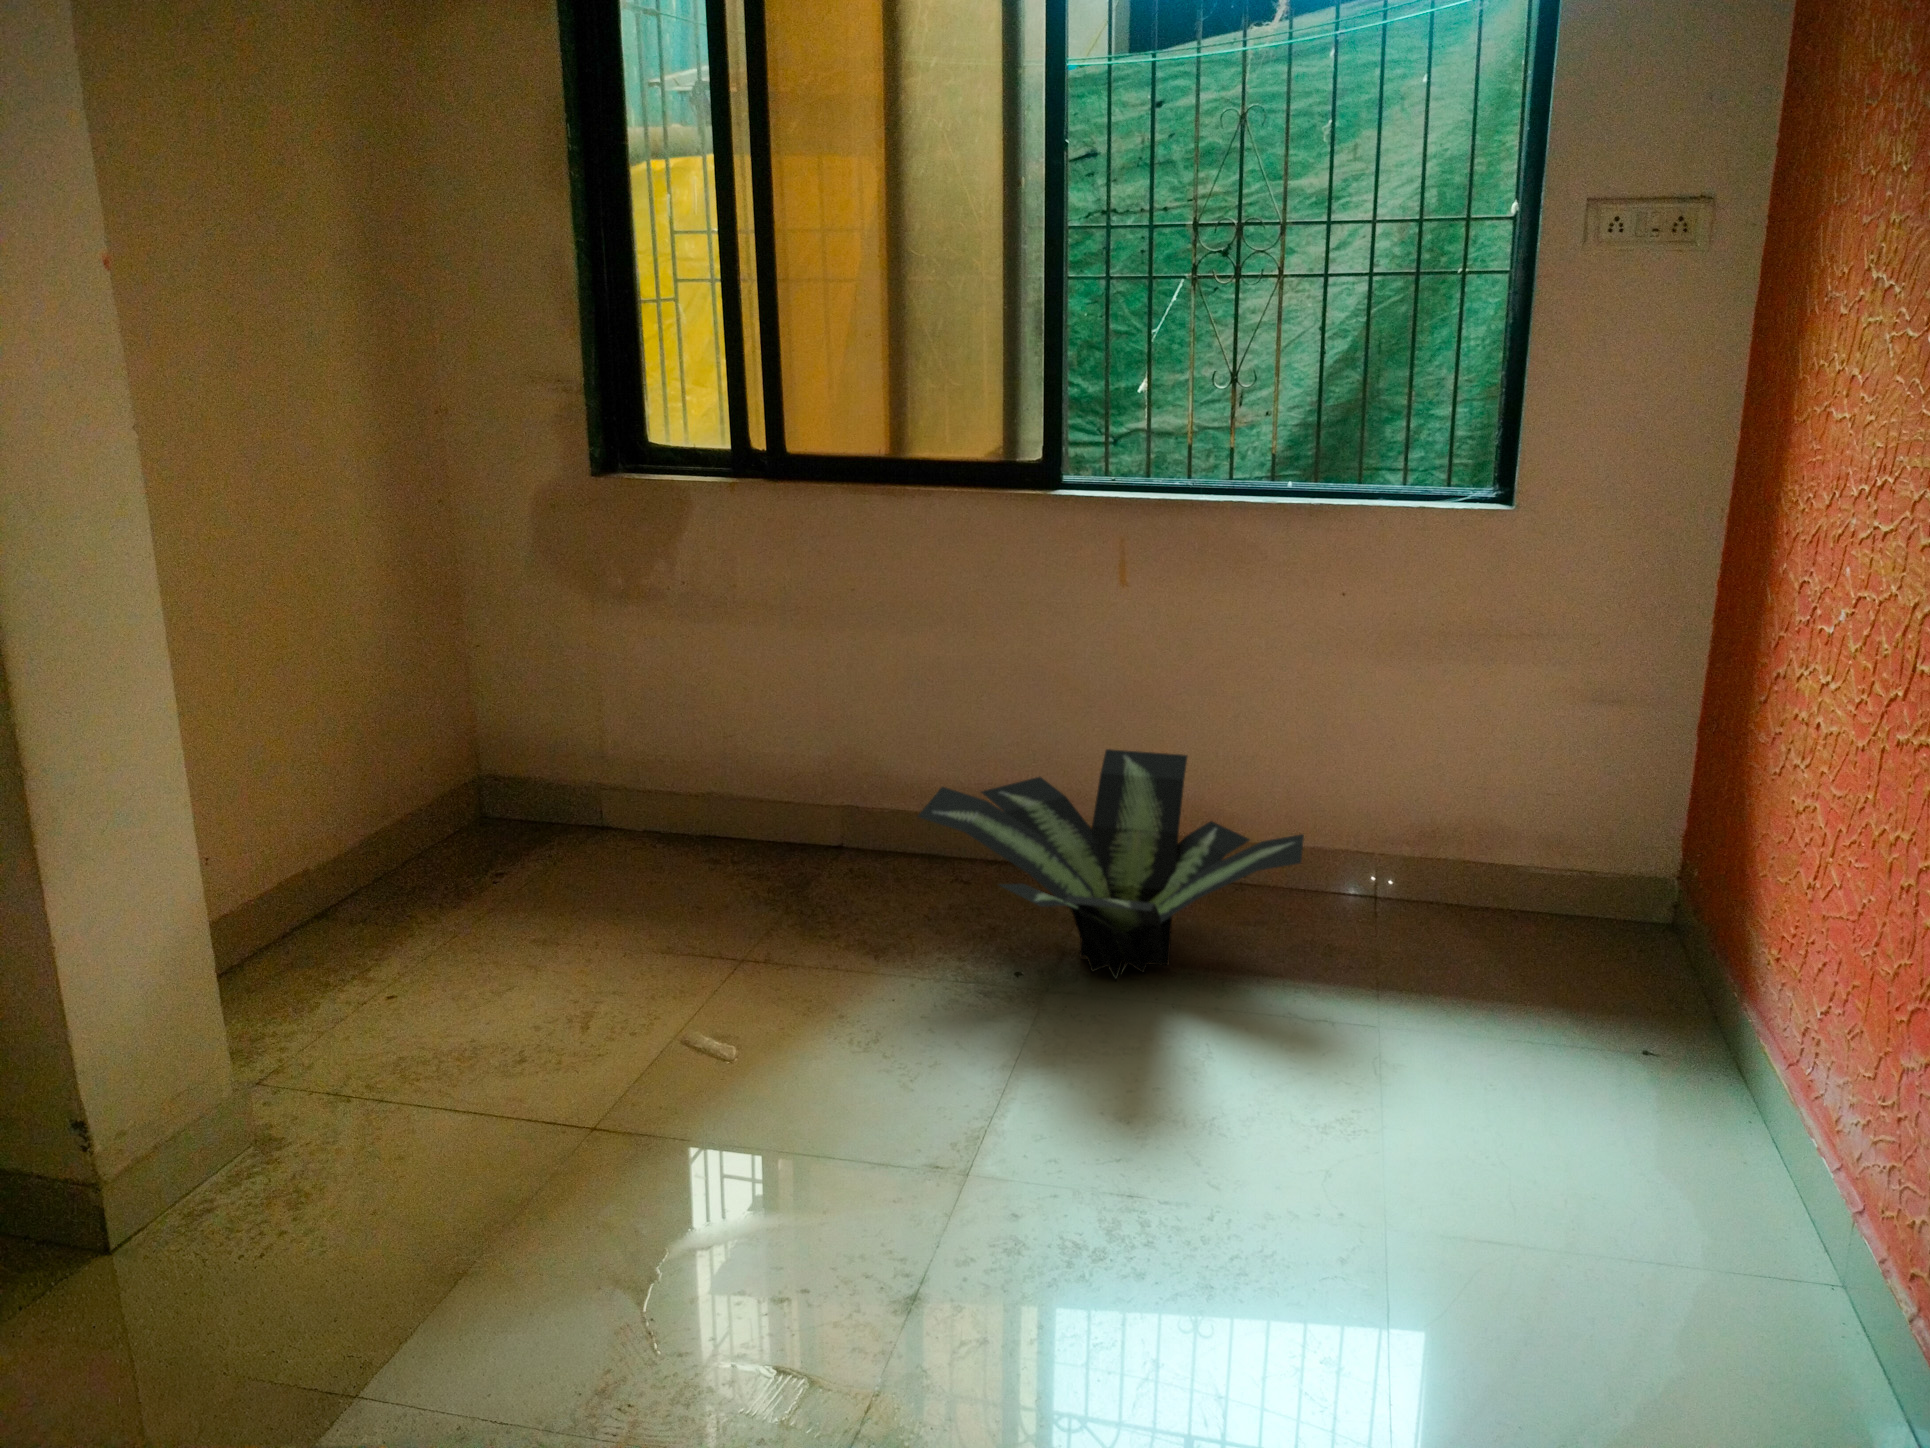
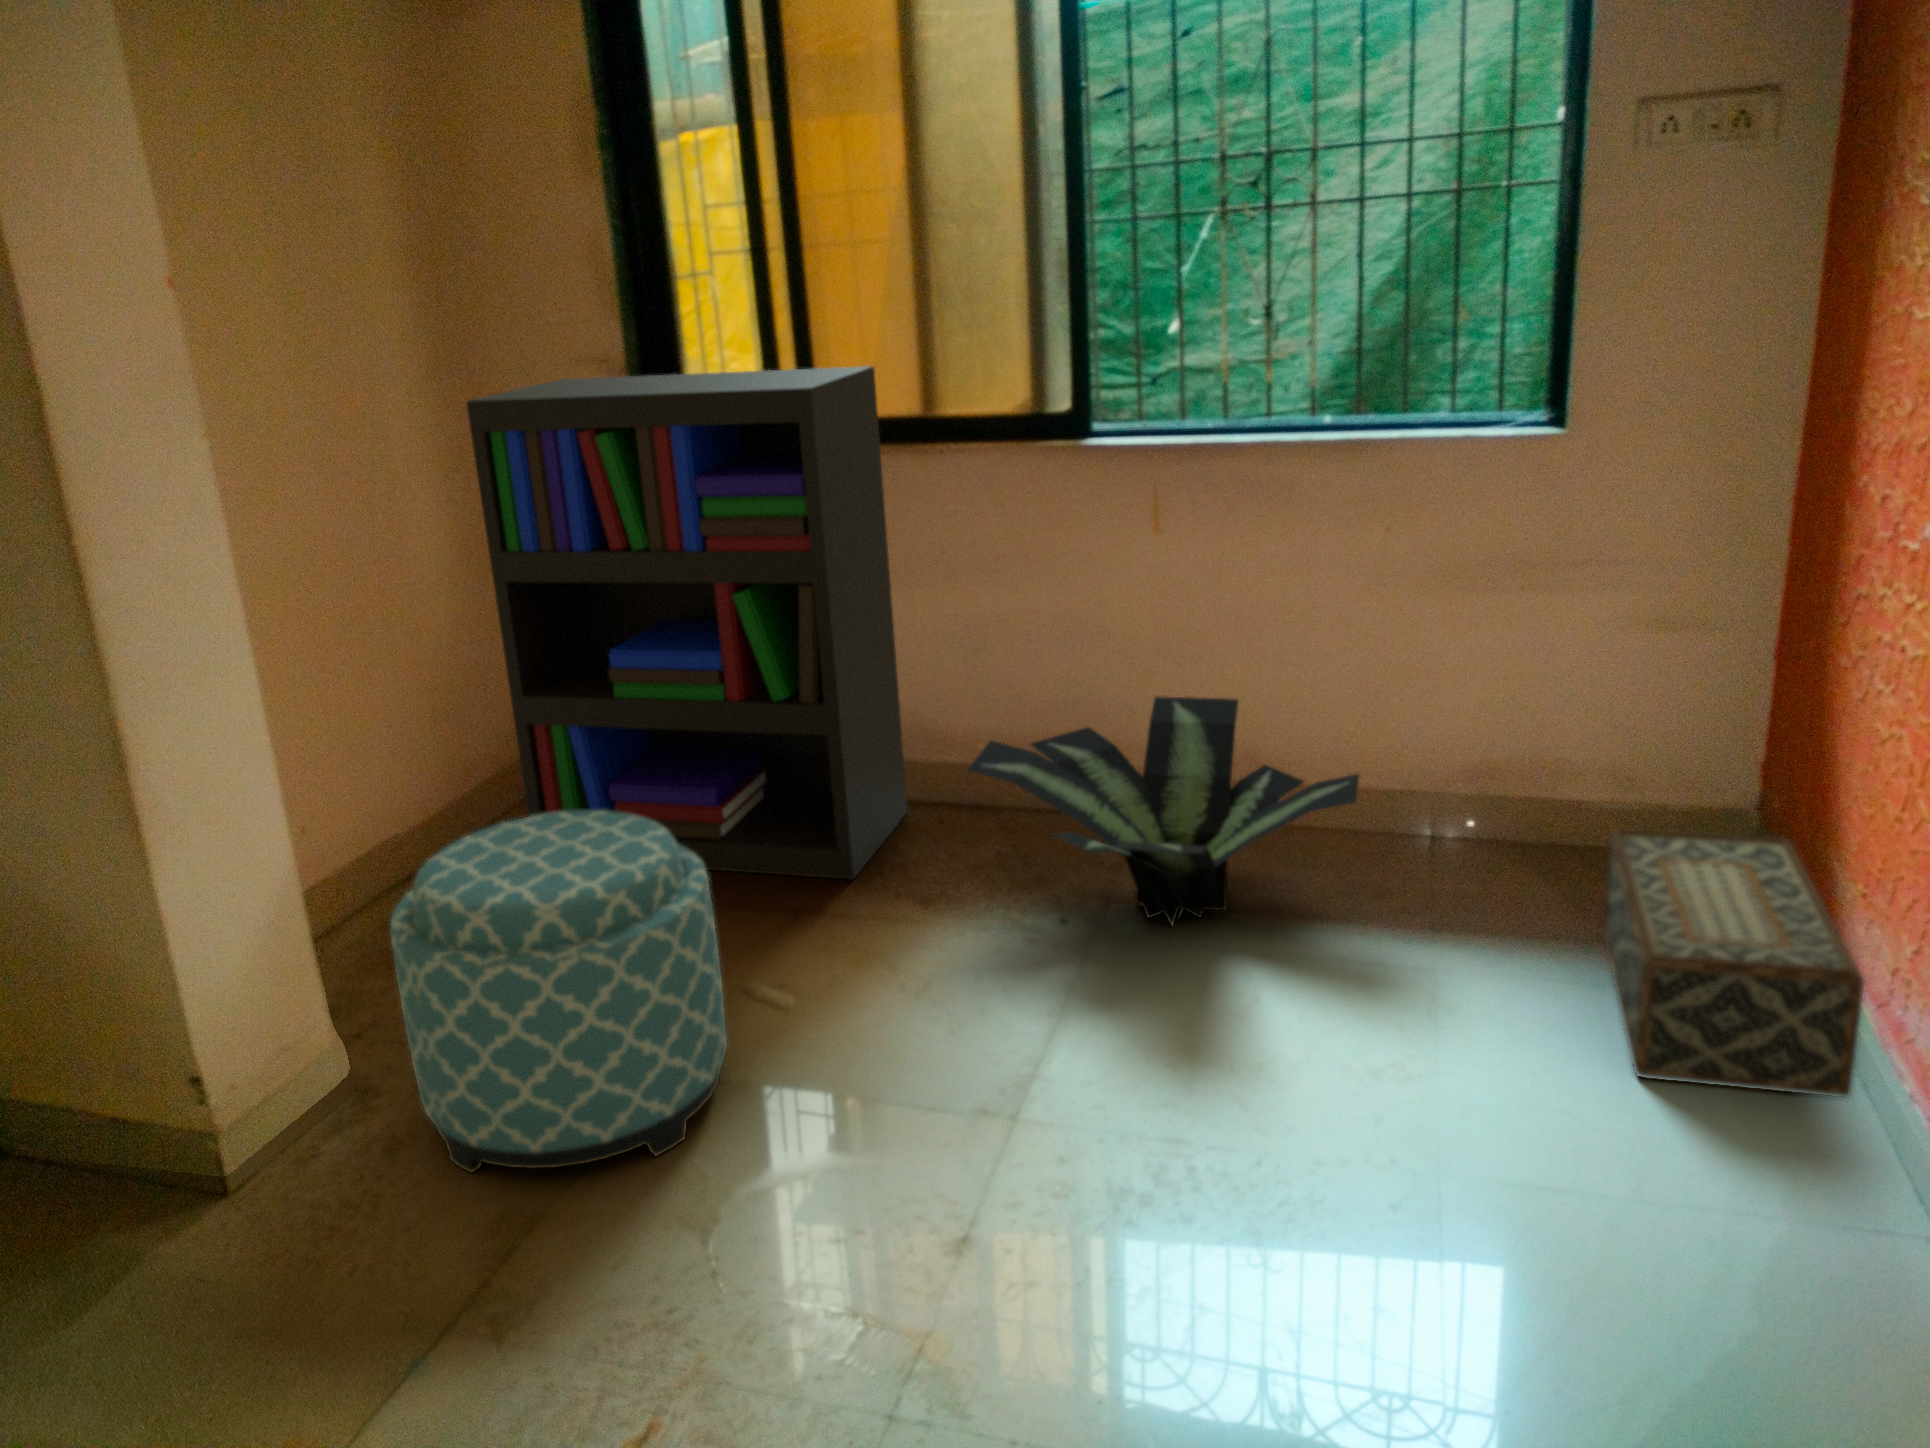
bookshelf: none [413,399,855,923] -> present [466,366,907,879]
ottoman: none [282,847,652,1240] -> present [390,811,727,1172]
woven basket: none [1529,898,1785,1172] -> present [1603,829,1864,1098]

